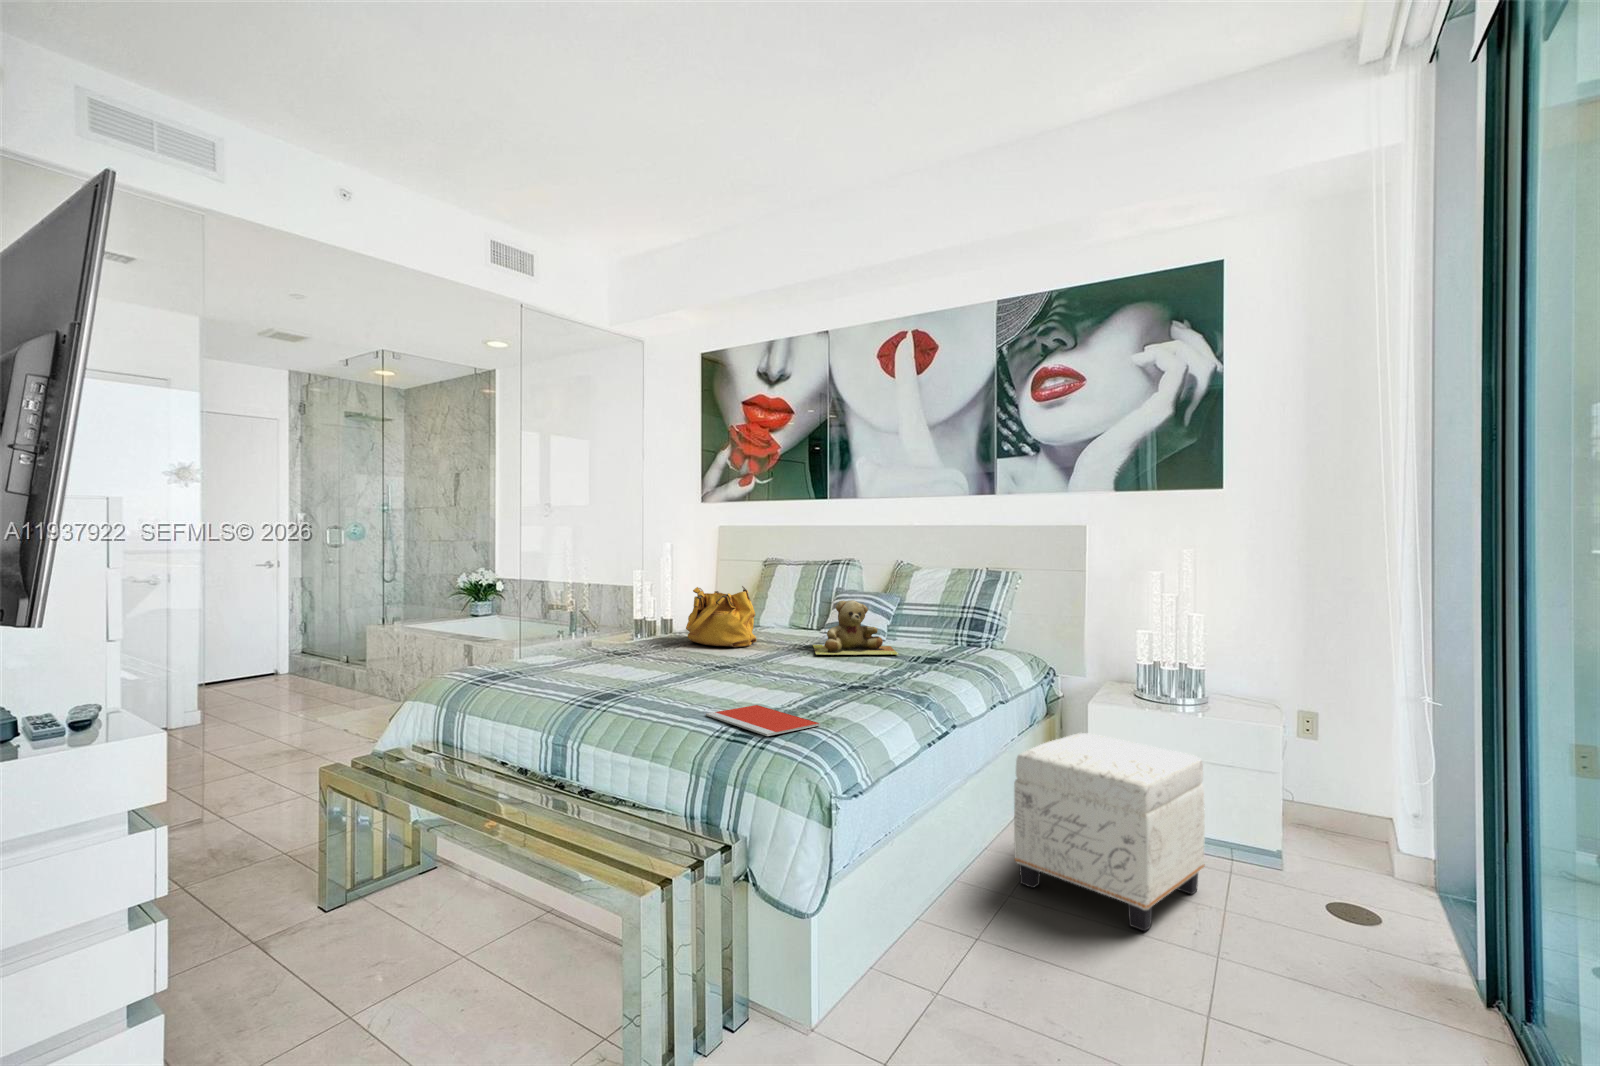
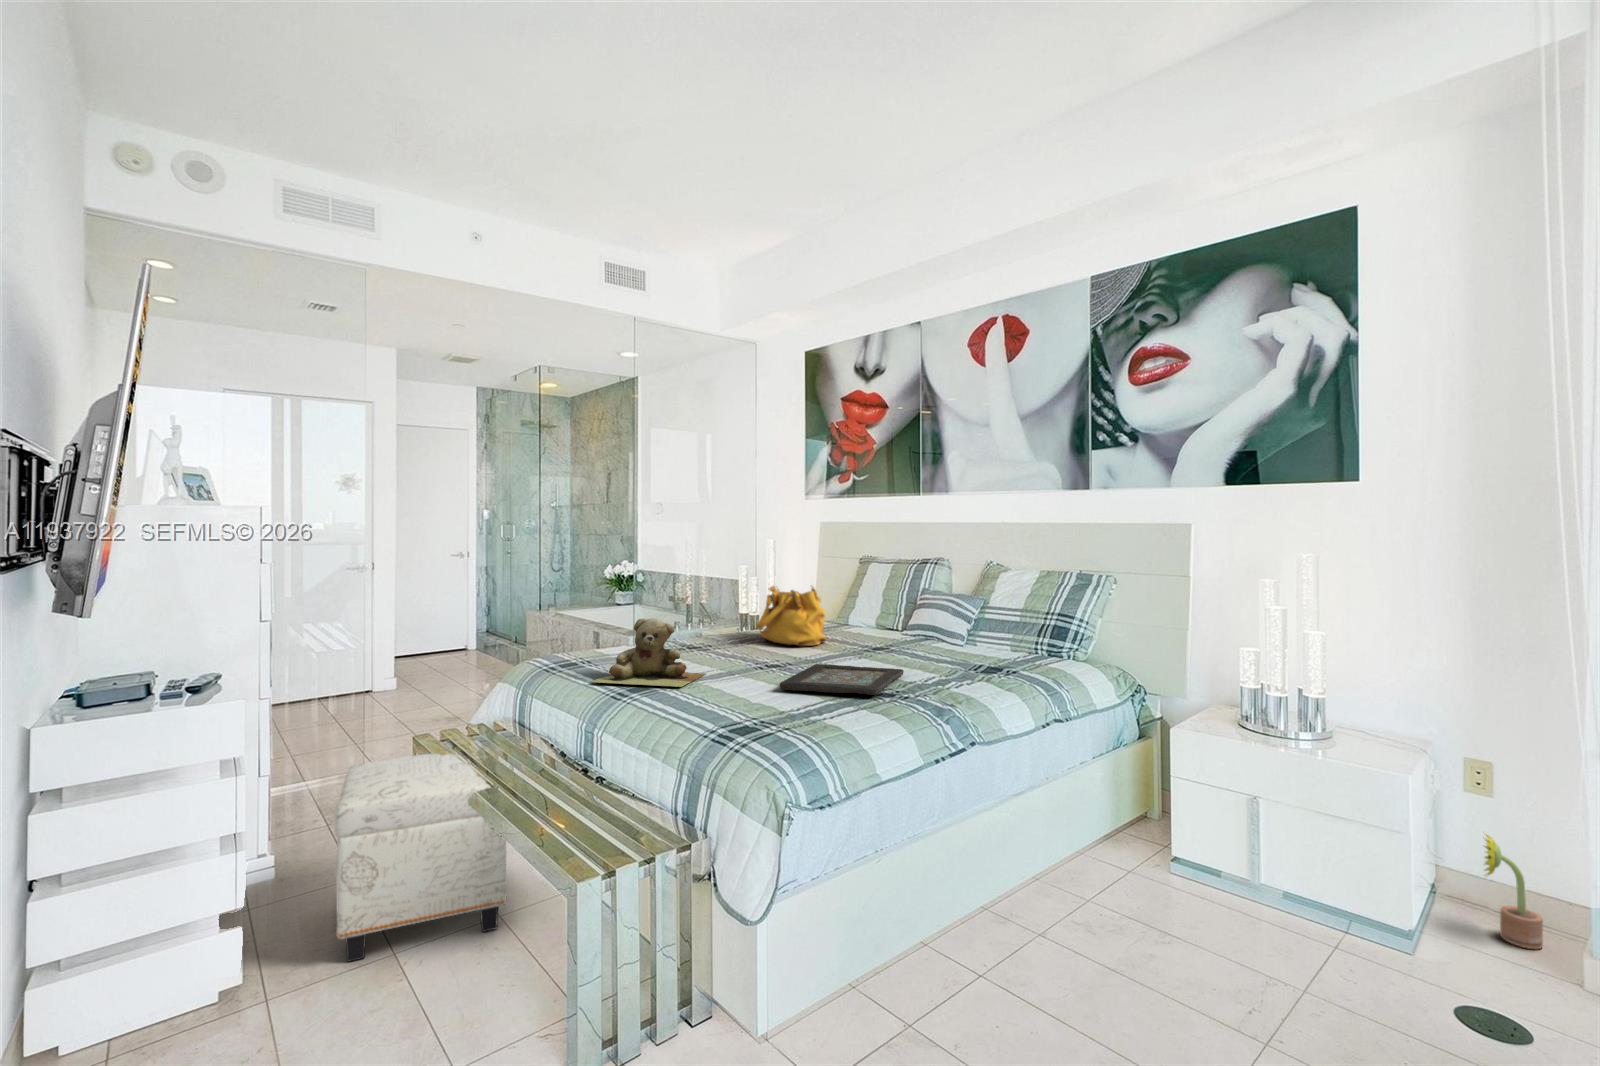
teddy bear: present [813,600,898,655] -> present [592,618,706,687]
decorative tray: none [755,663,859,688] -> present [780,664,904,695]
notebook: present [706,705,820,736] -> none [710,707,808,740]
ottoman: present [1014,733,1205,931] -> present [335,754,506,962]
decorative plant: none [1330,772,1377,863] -> present [1485,835,1543,949]

